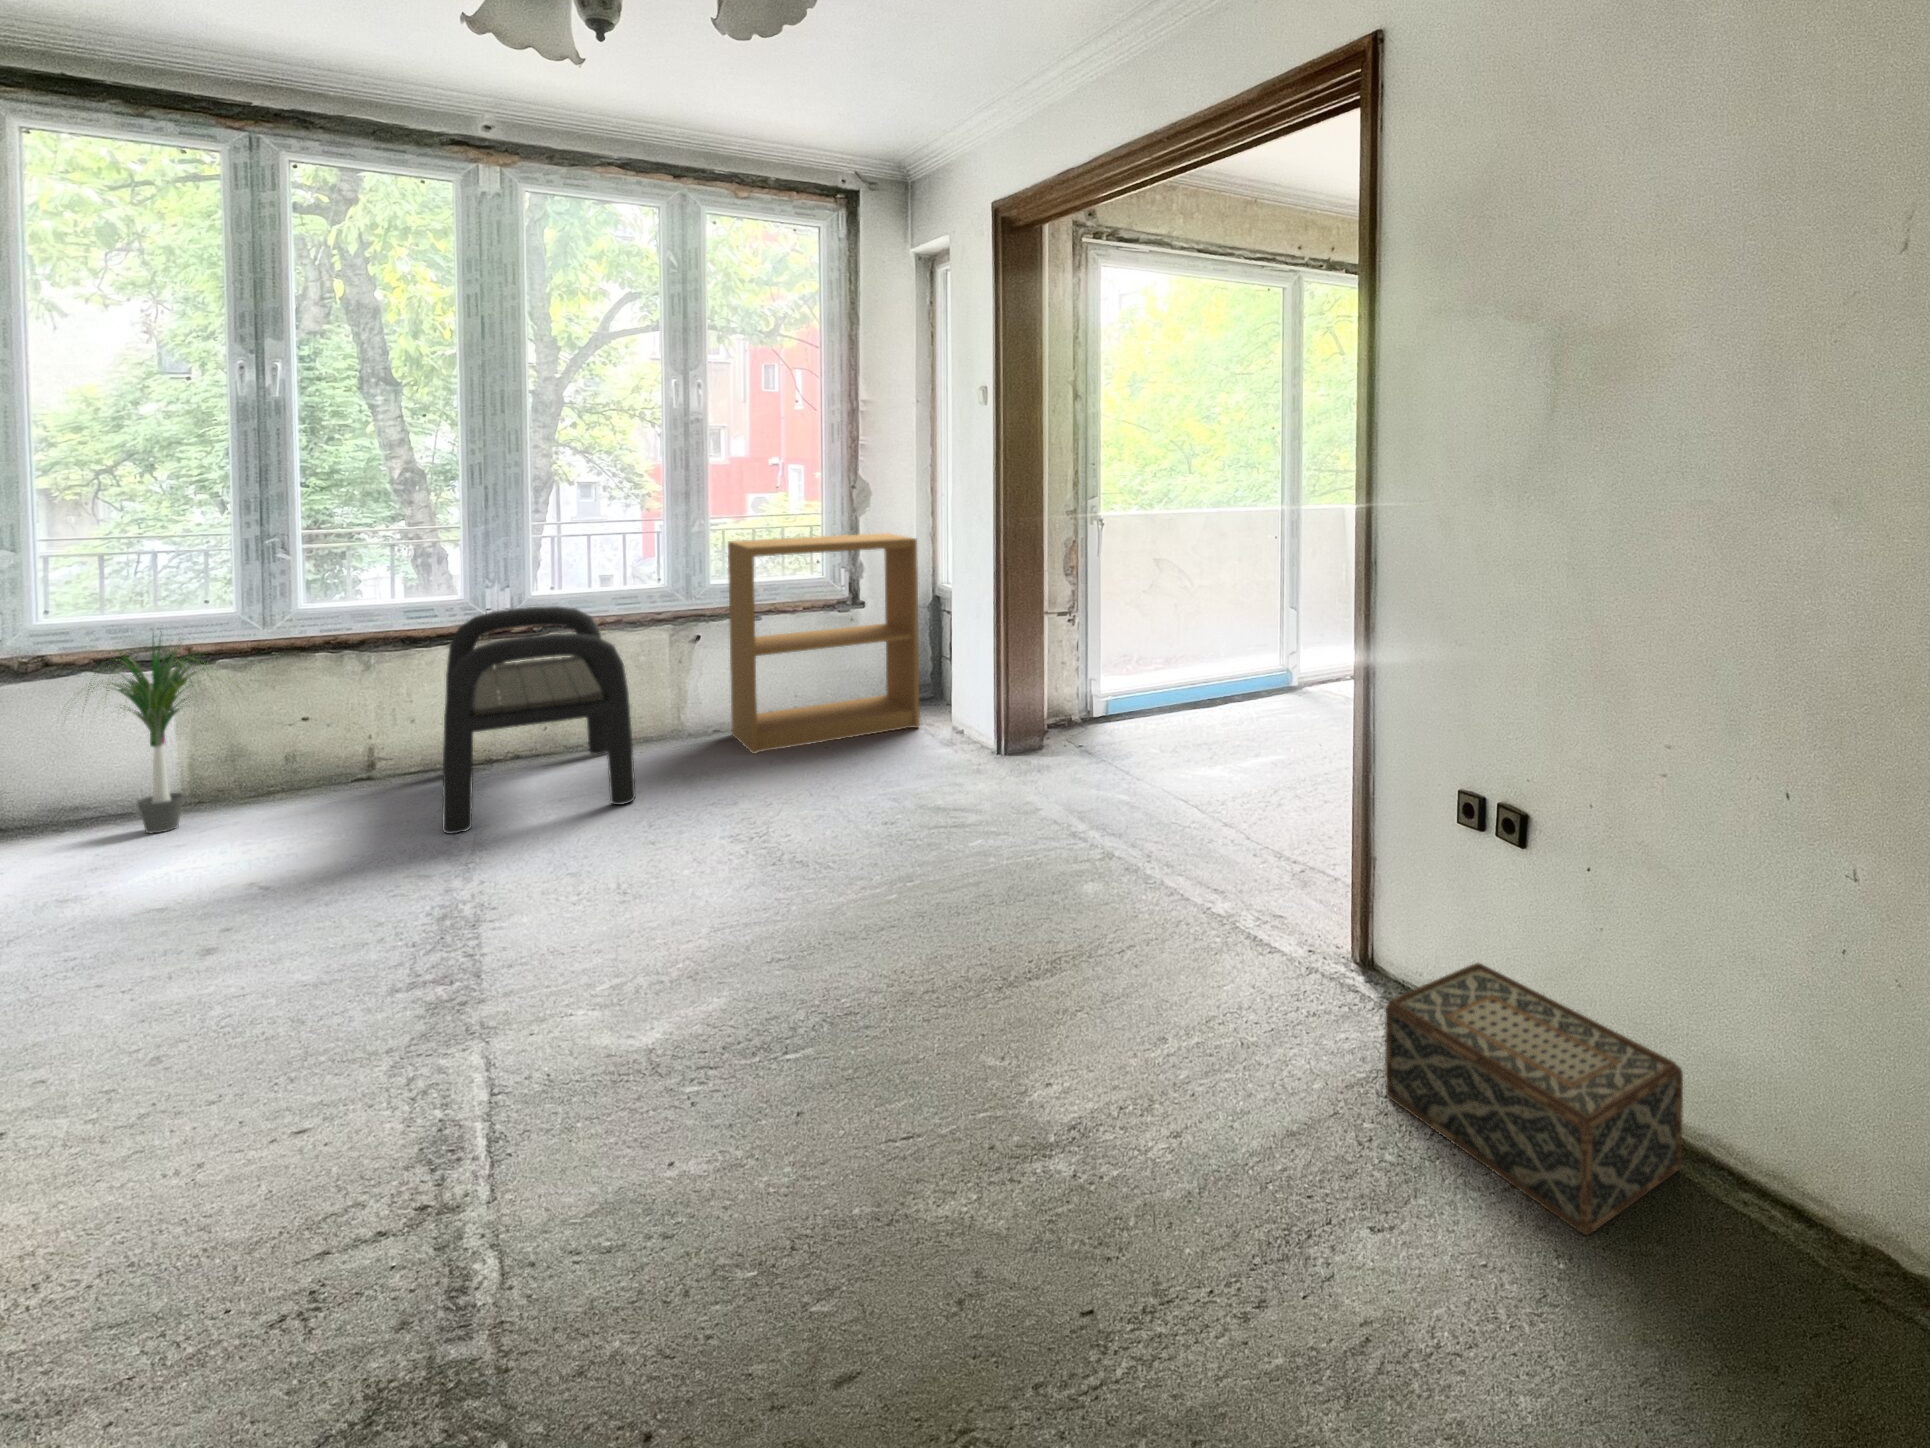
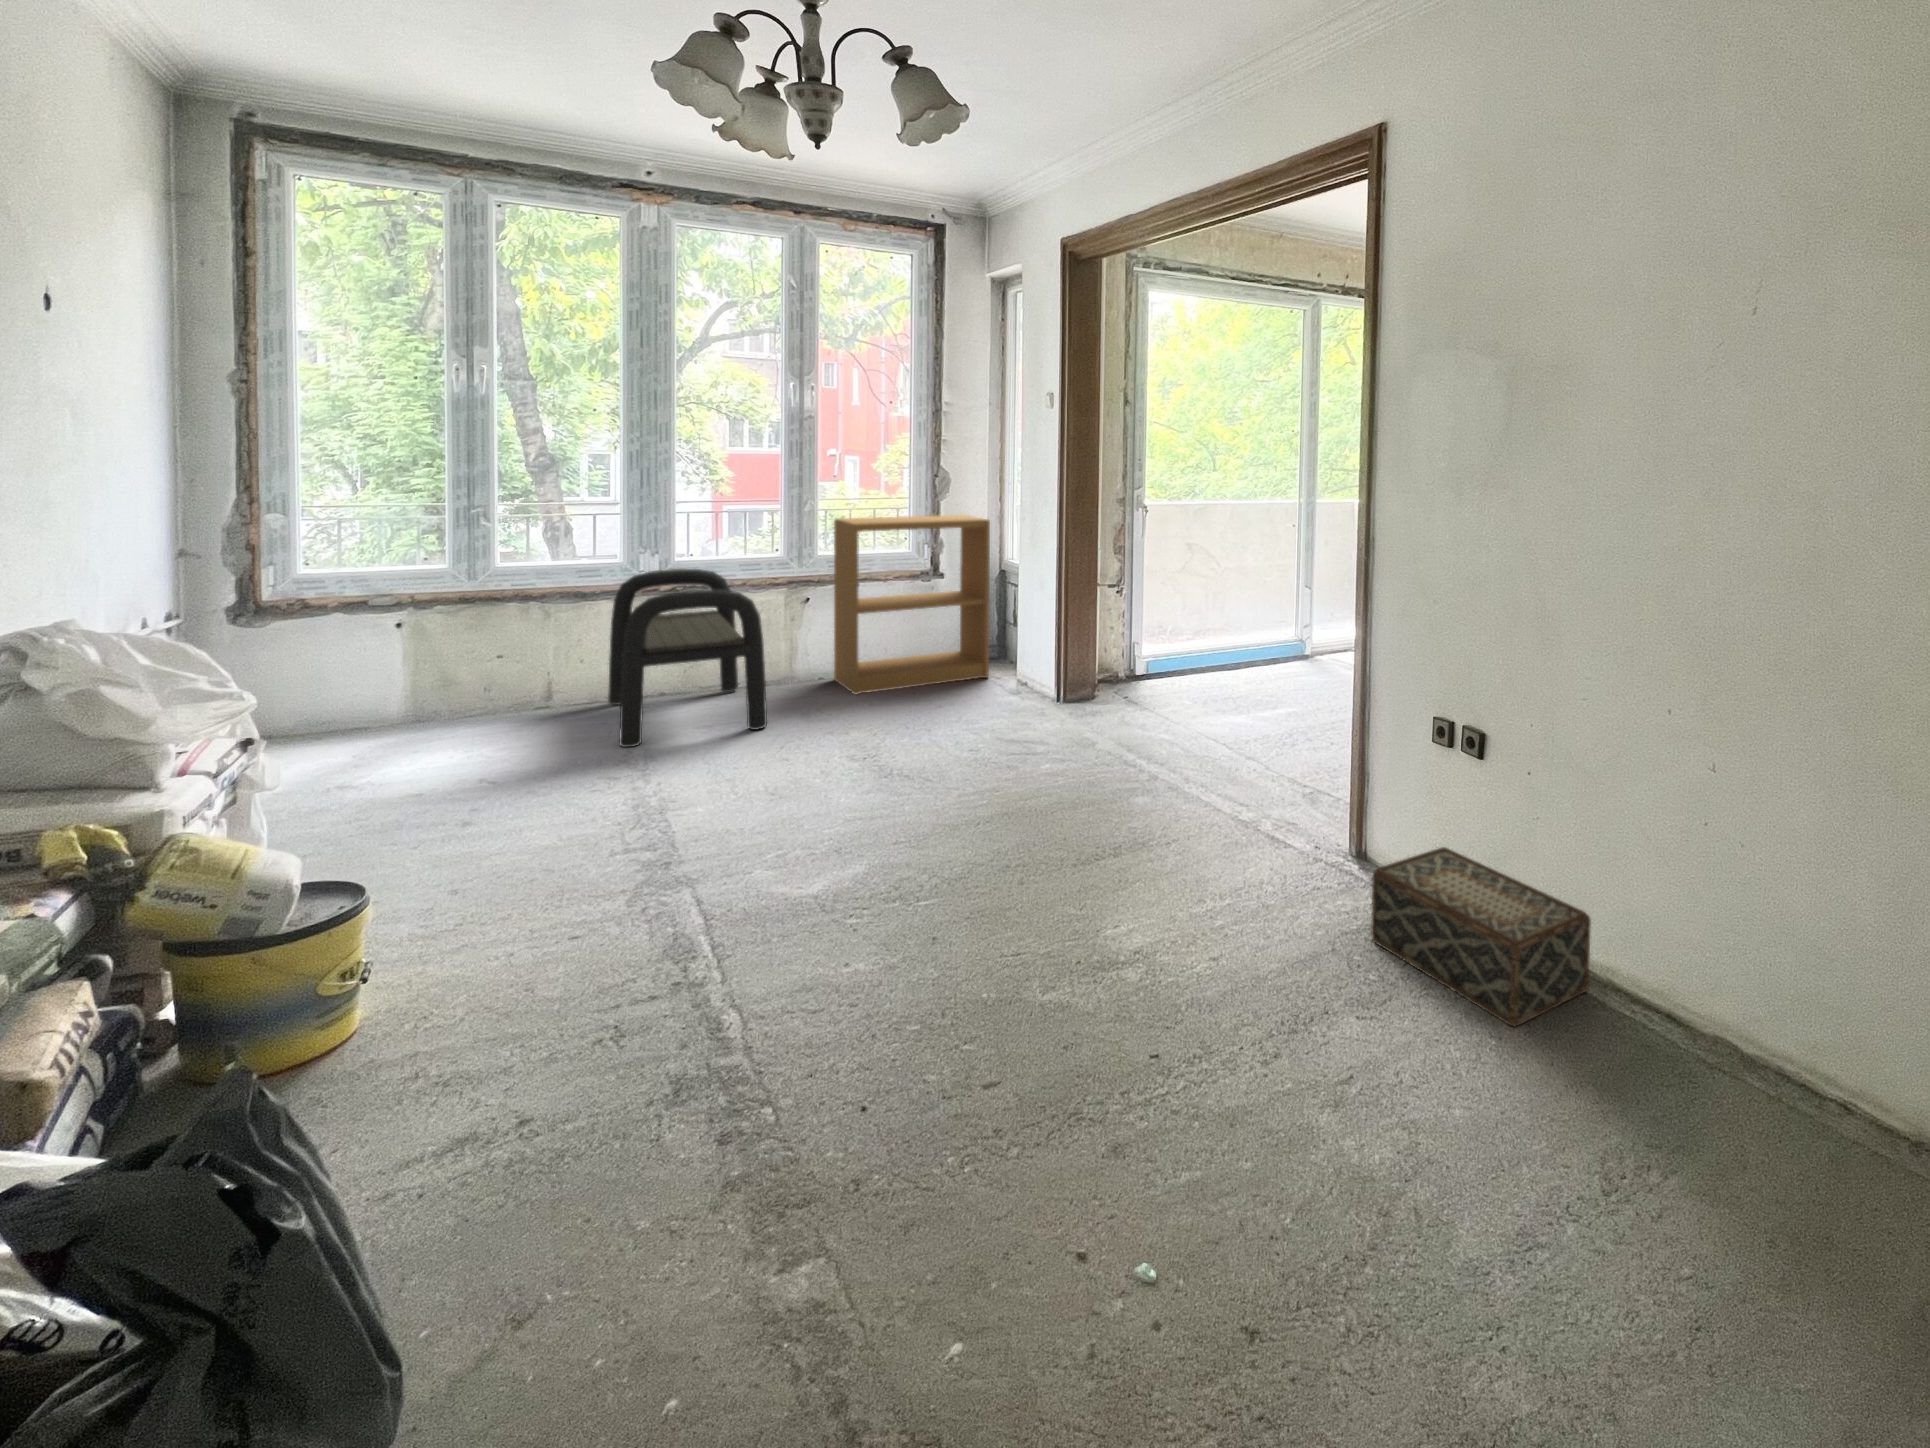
potted plant: present [86,633,211,834] -> none [320,574,464,741]

